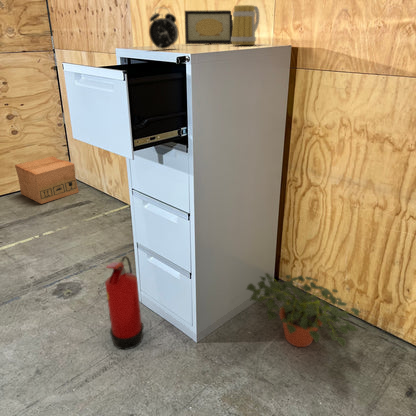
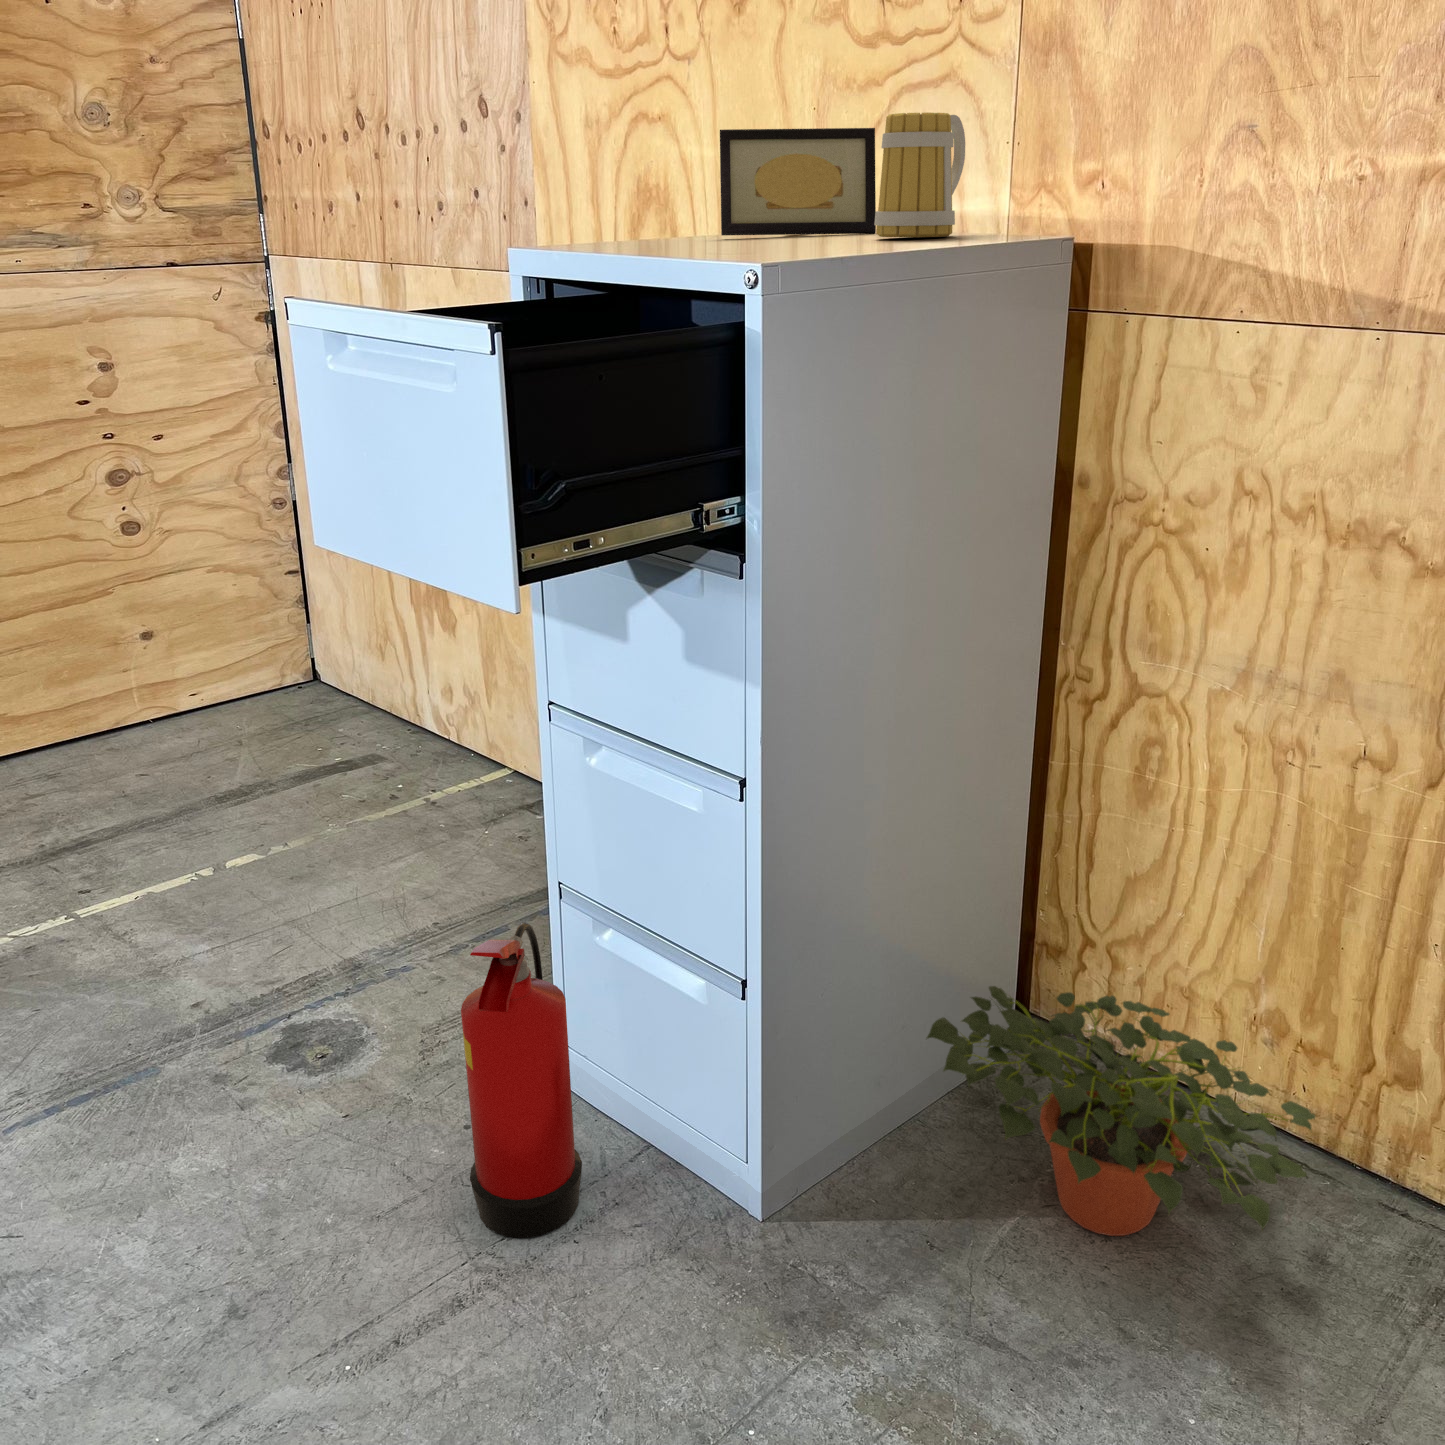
alarm clock: present [149,13,178,49] -> none [617,121,710,252]
cardboard box: present [15,156,79,204] -> none [127,607,337,766]

